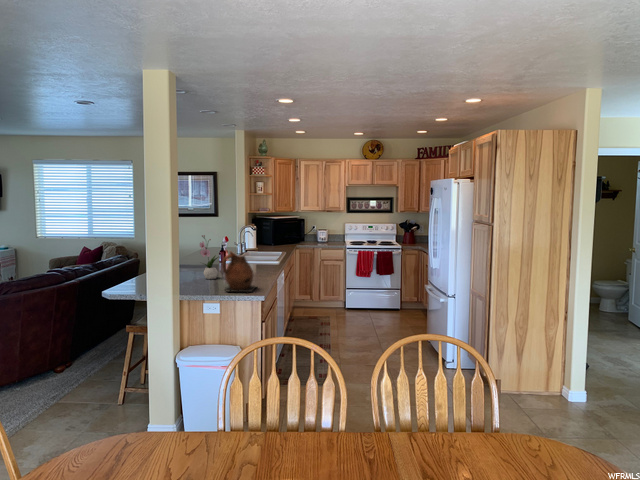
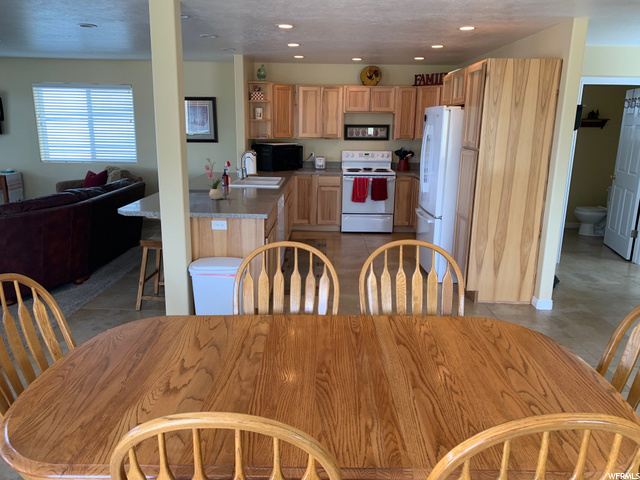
ceramic pitcher: present [222,251,256,292] -> none [227,172,260,211]

